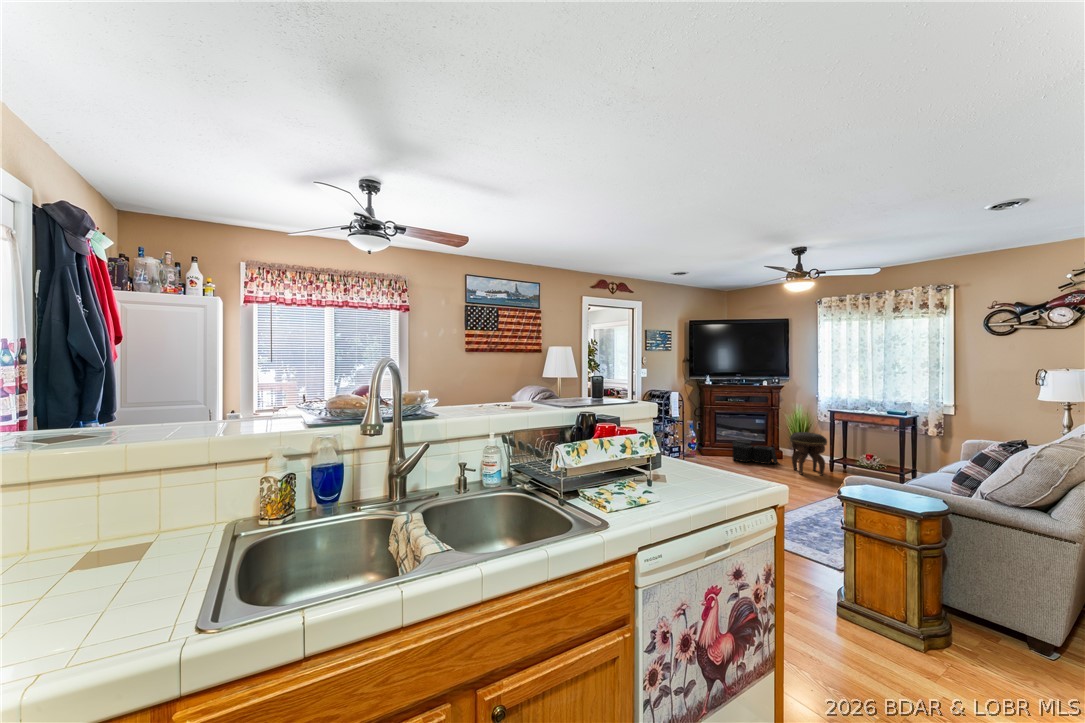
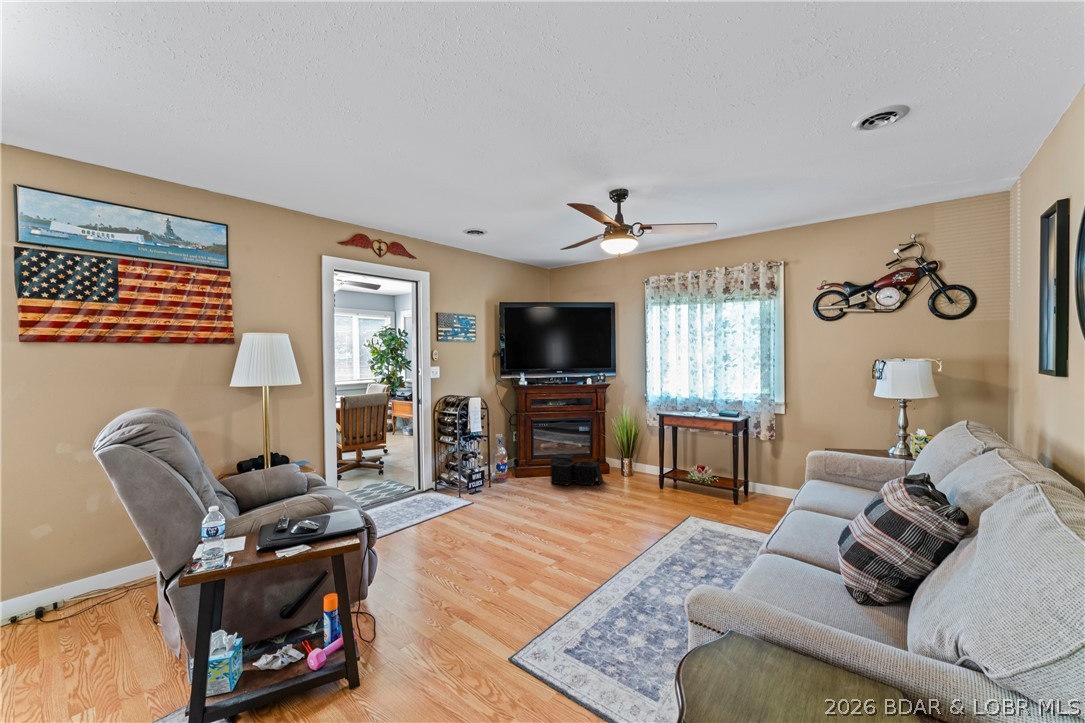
footstool: present [790,432,827,475] -> none [617,443,658,499]

